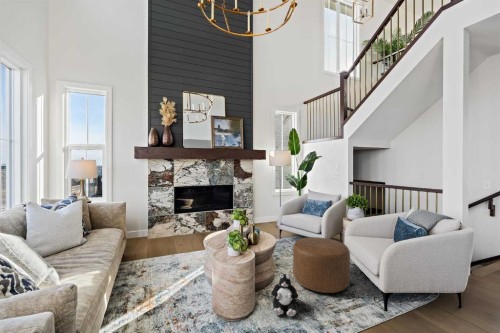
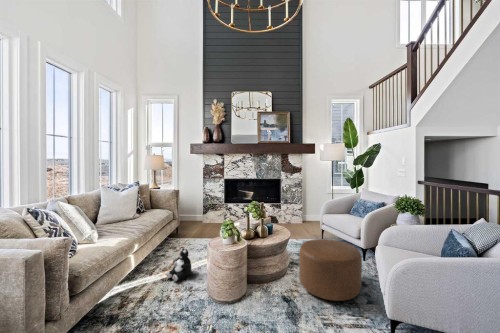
plush toy: present [271,273,298,316] -> present [166,248,191,280]

